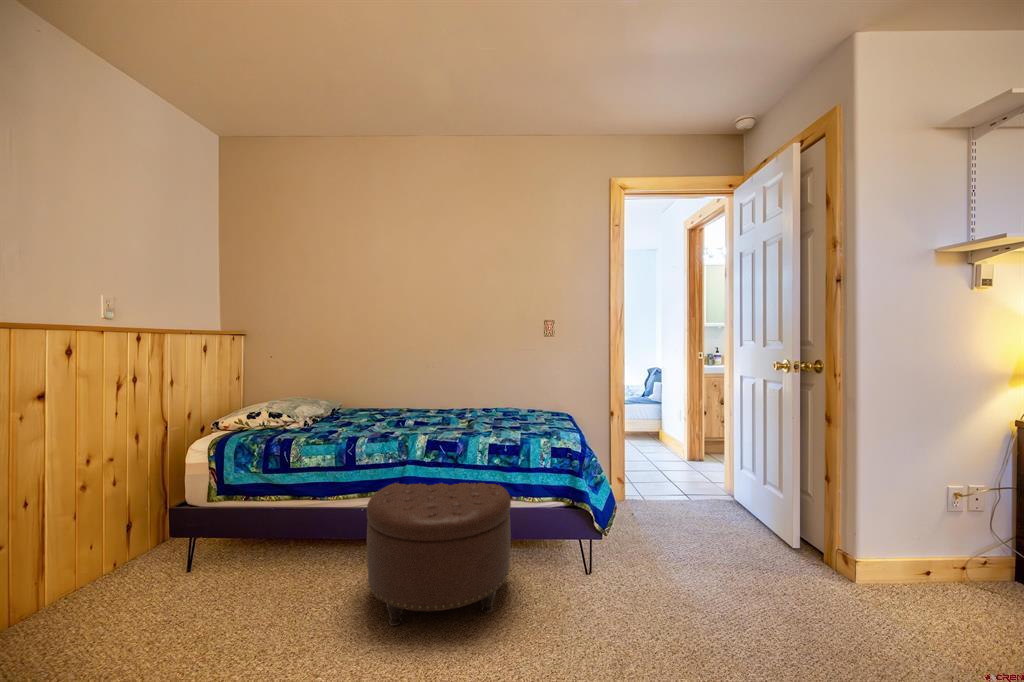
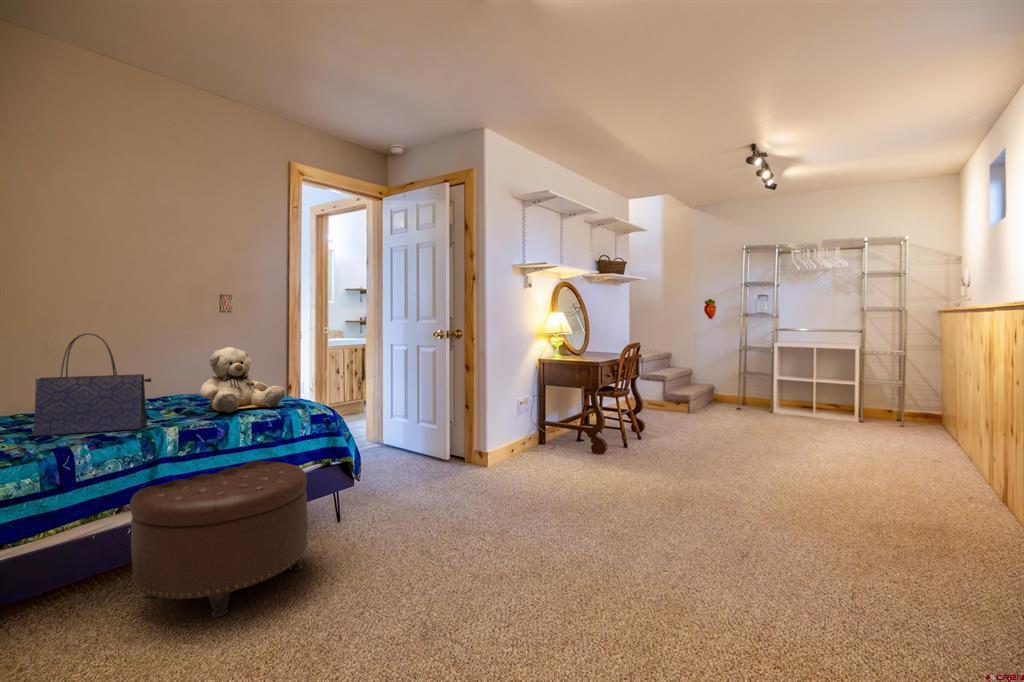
tote bag: none [369,355,425,432] -> present [33,333,151,436]
teddy bear: none [473,369,539,431] -> present [200,347,286,413]

